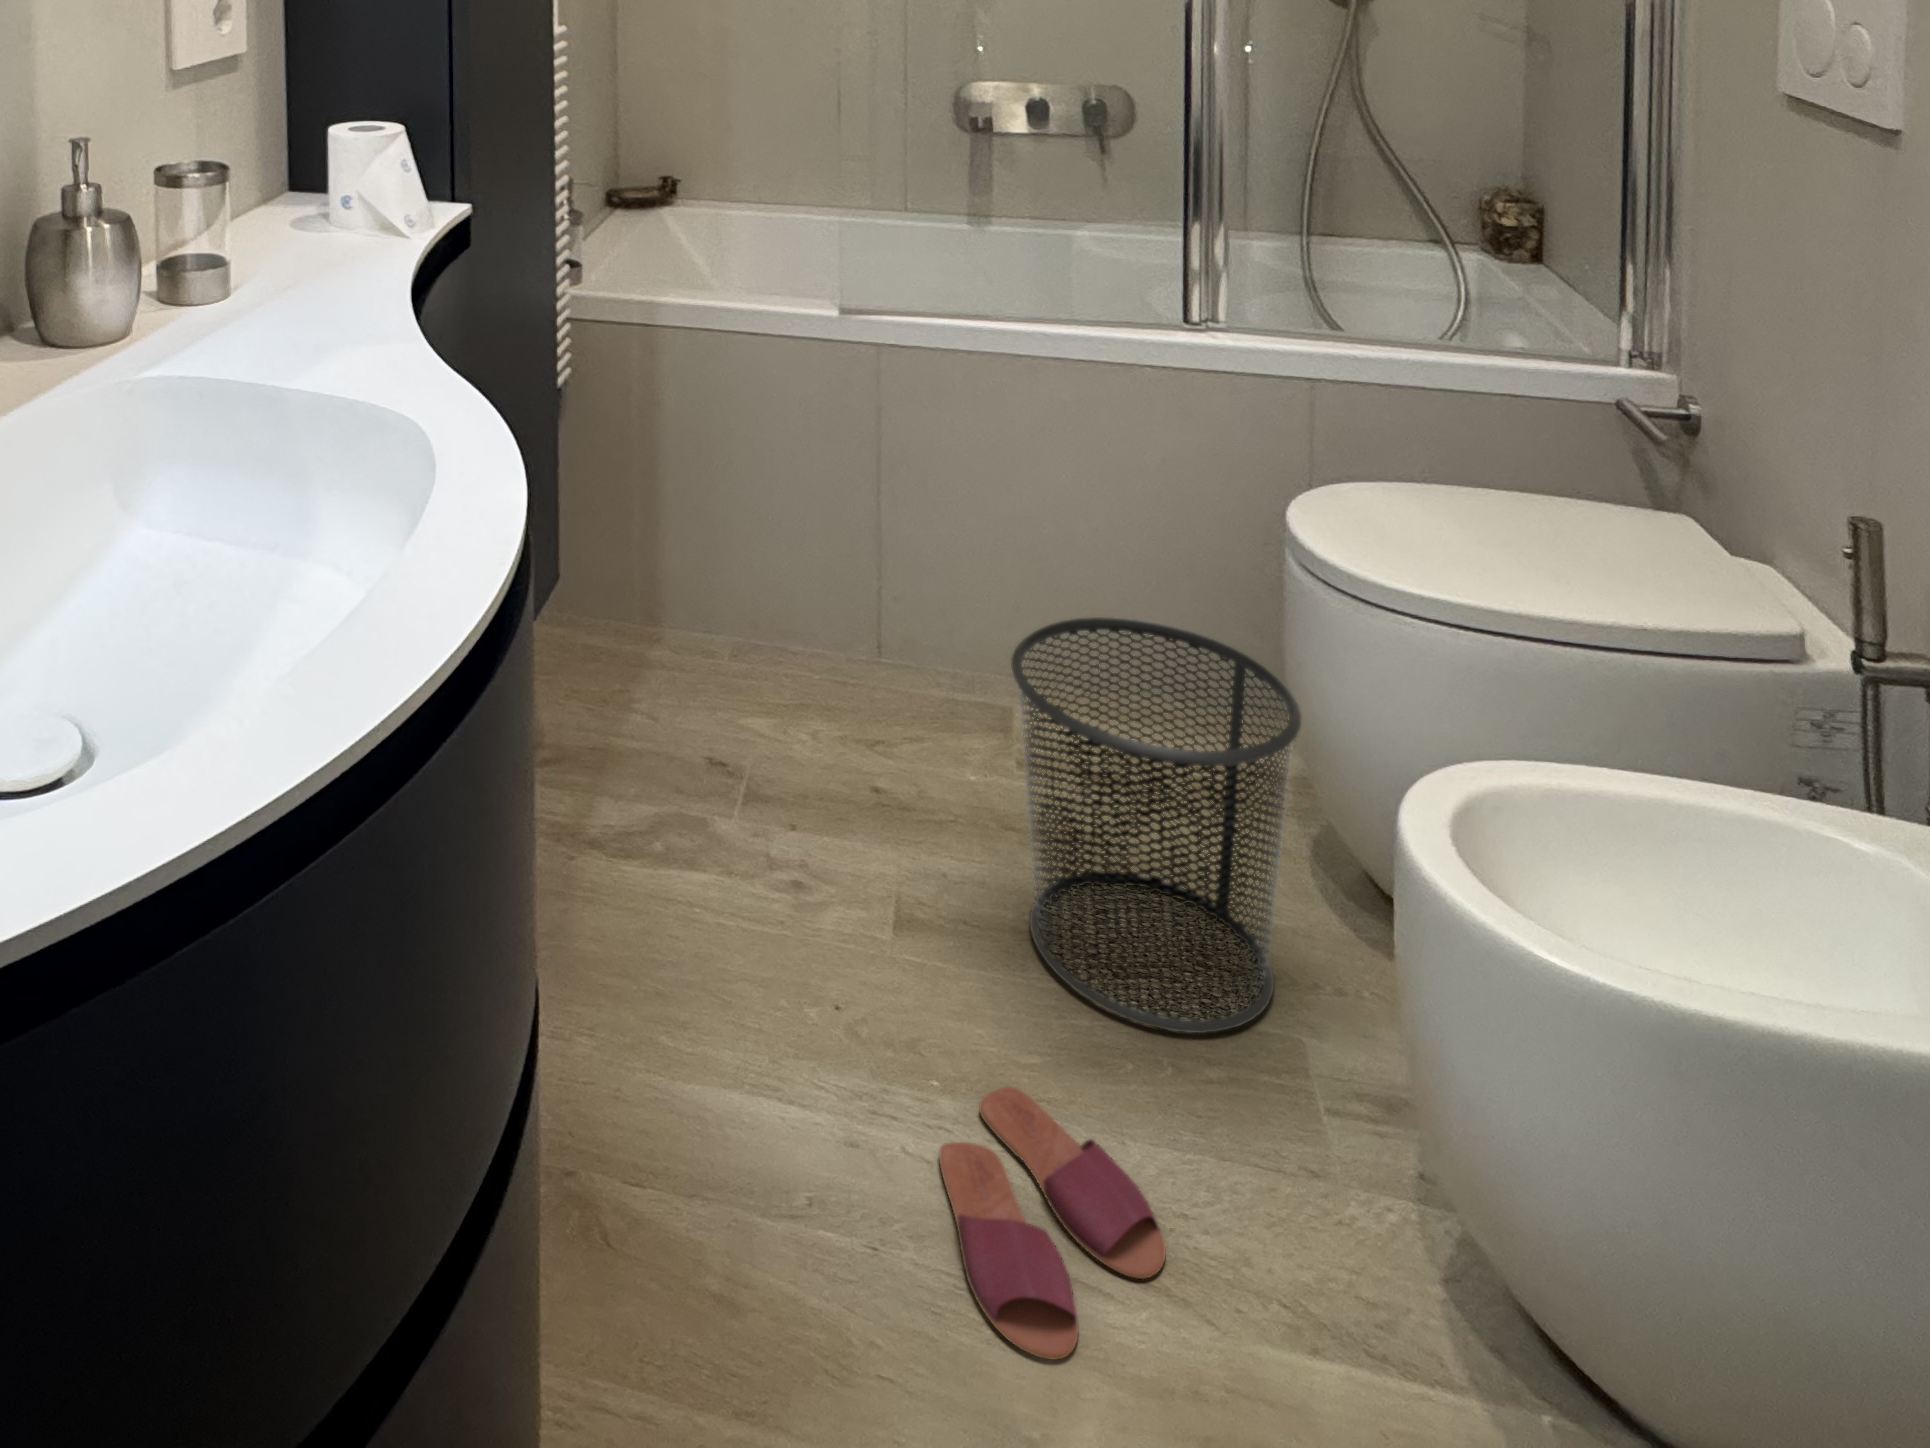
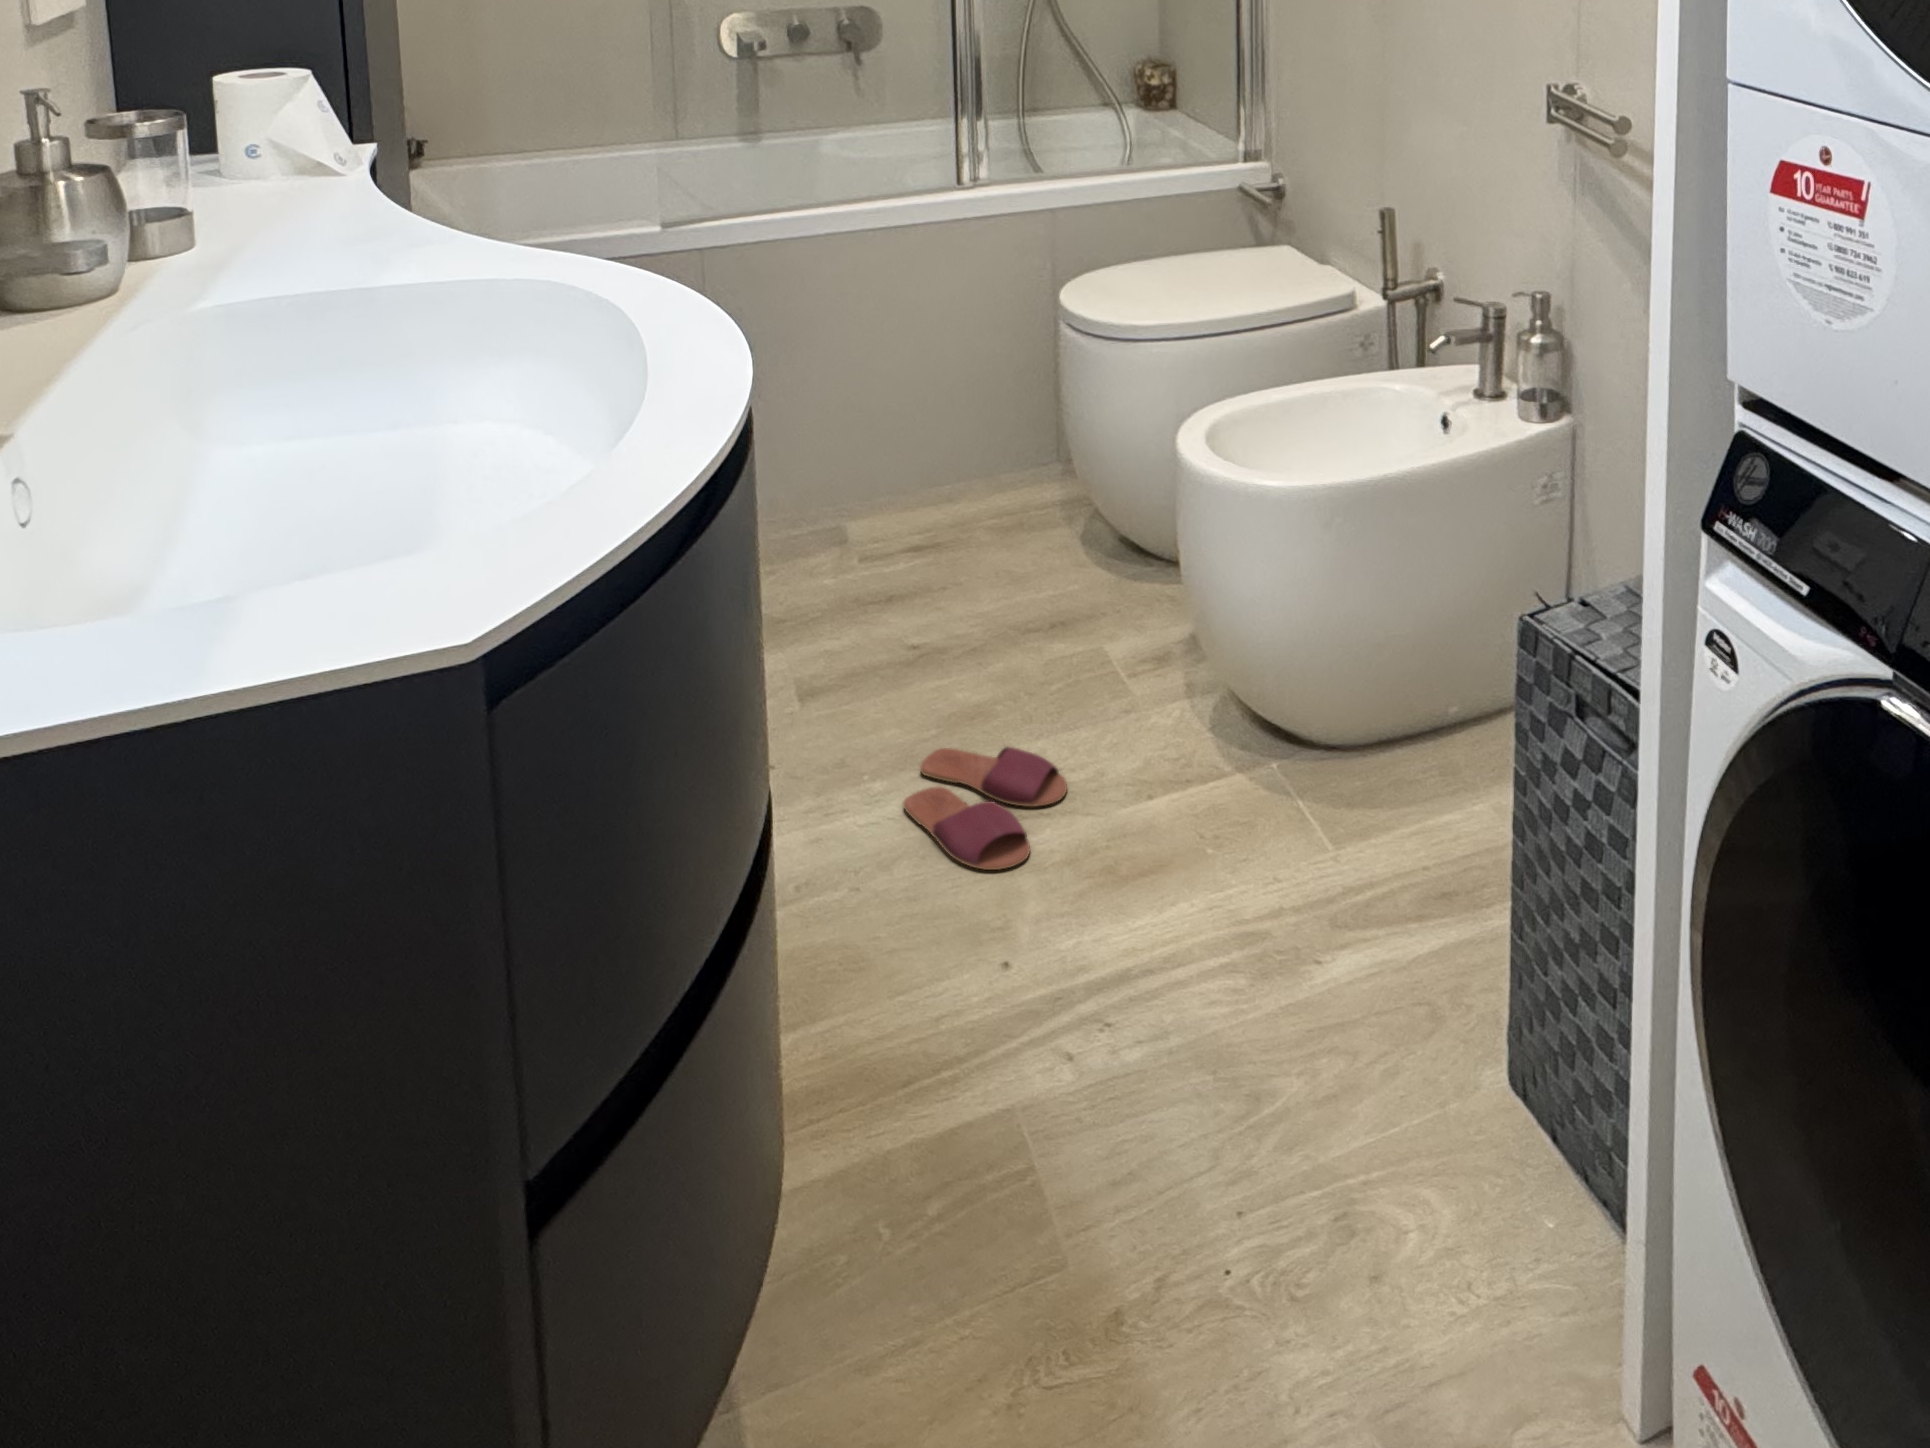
waste bin: present [1011,617,1302,1033] -> none [890,404,1099,684]

